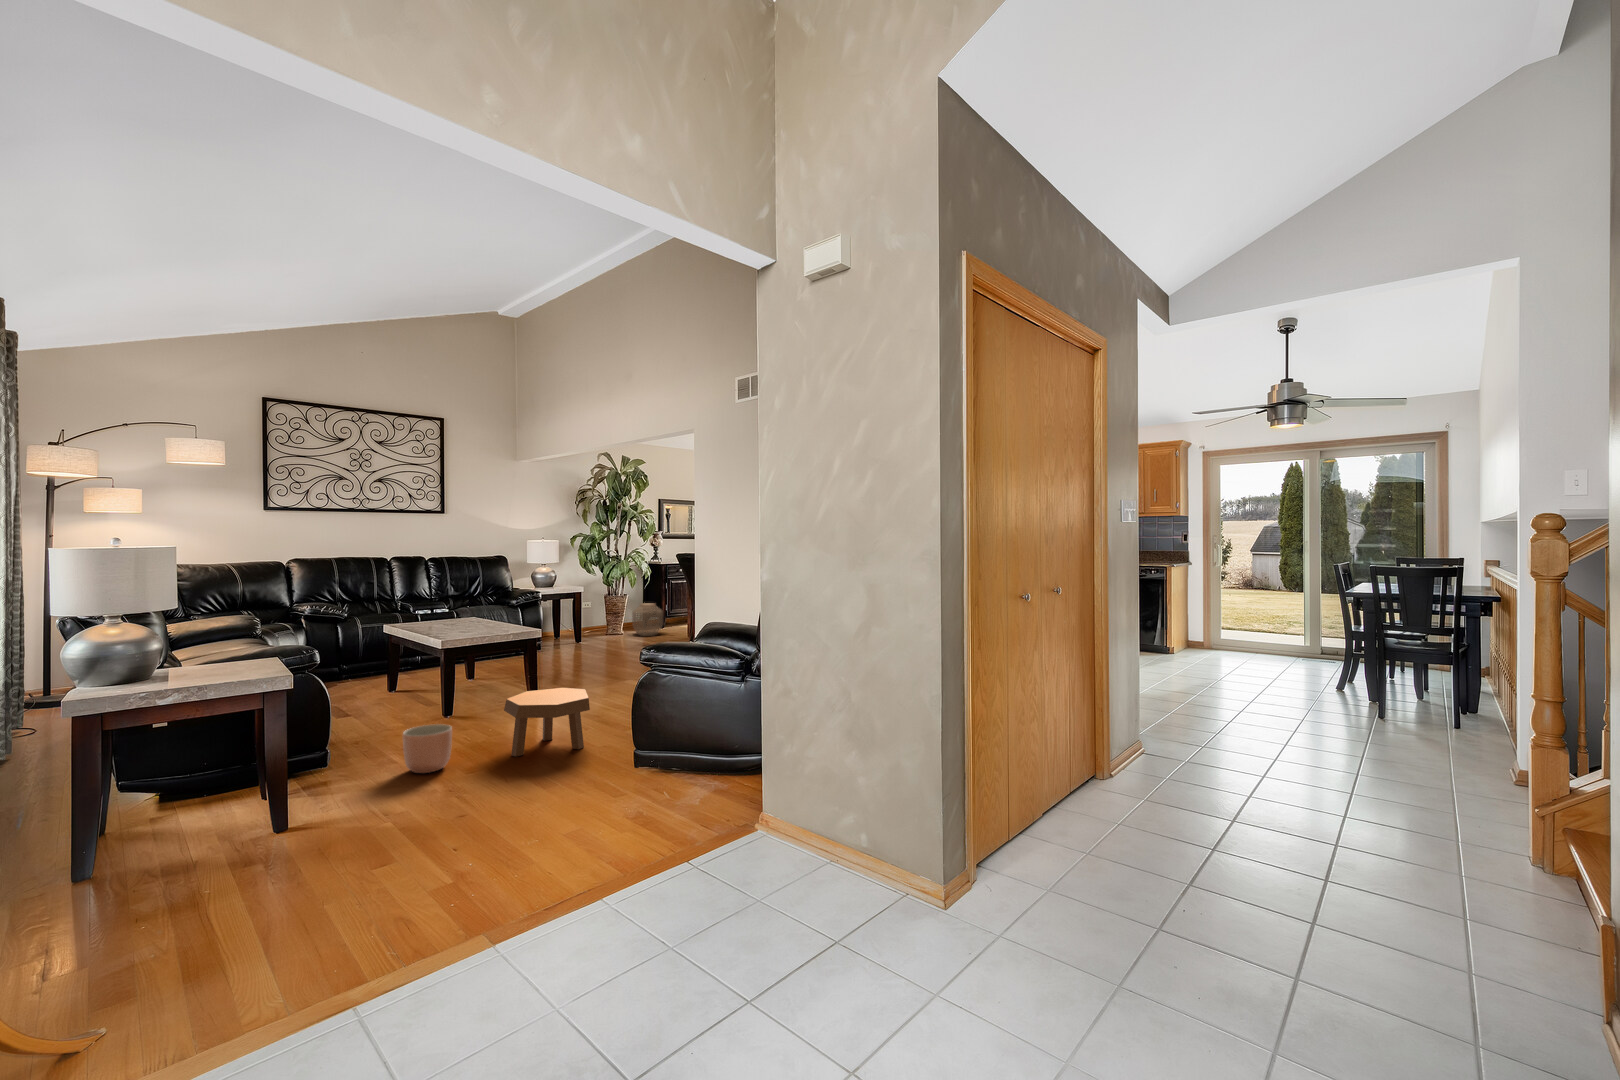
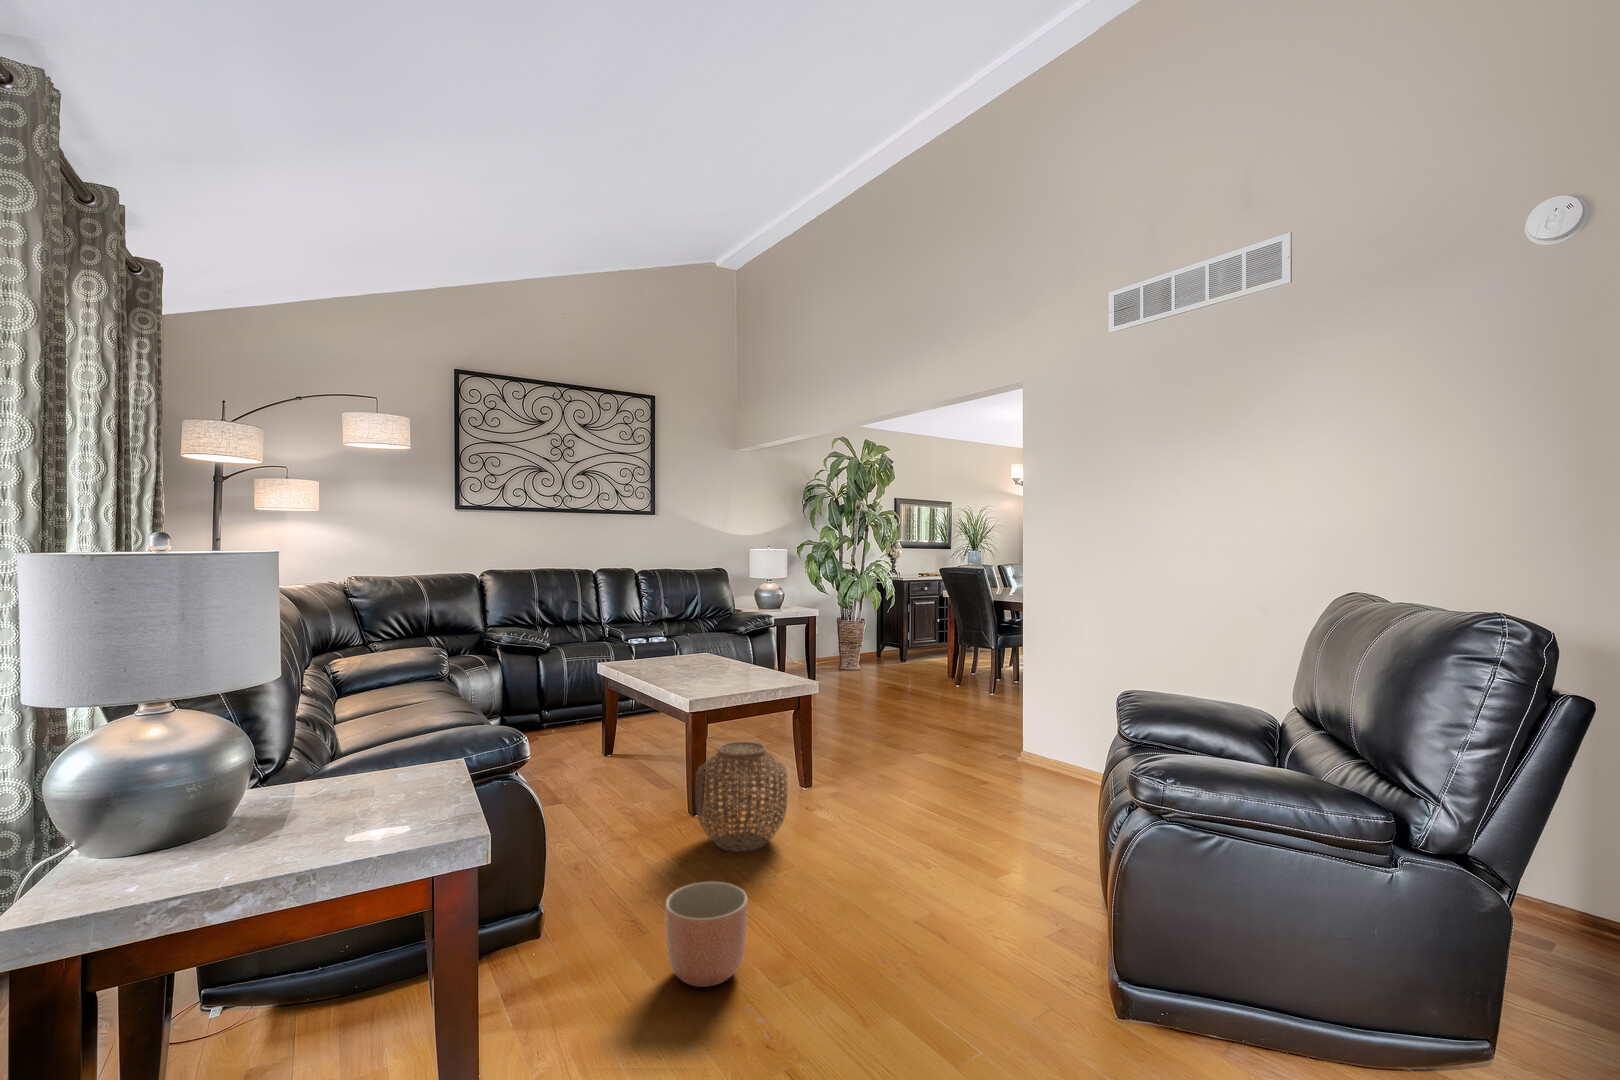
woven basket: present [632,603,663,636] -> present [695,742,787,852]
footstool: present [504,688,590,757] -> none [819,805,977,950]

